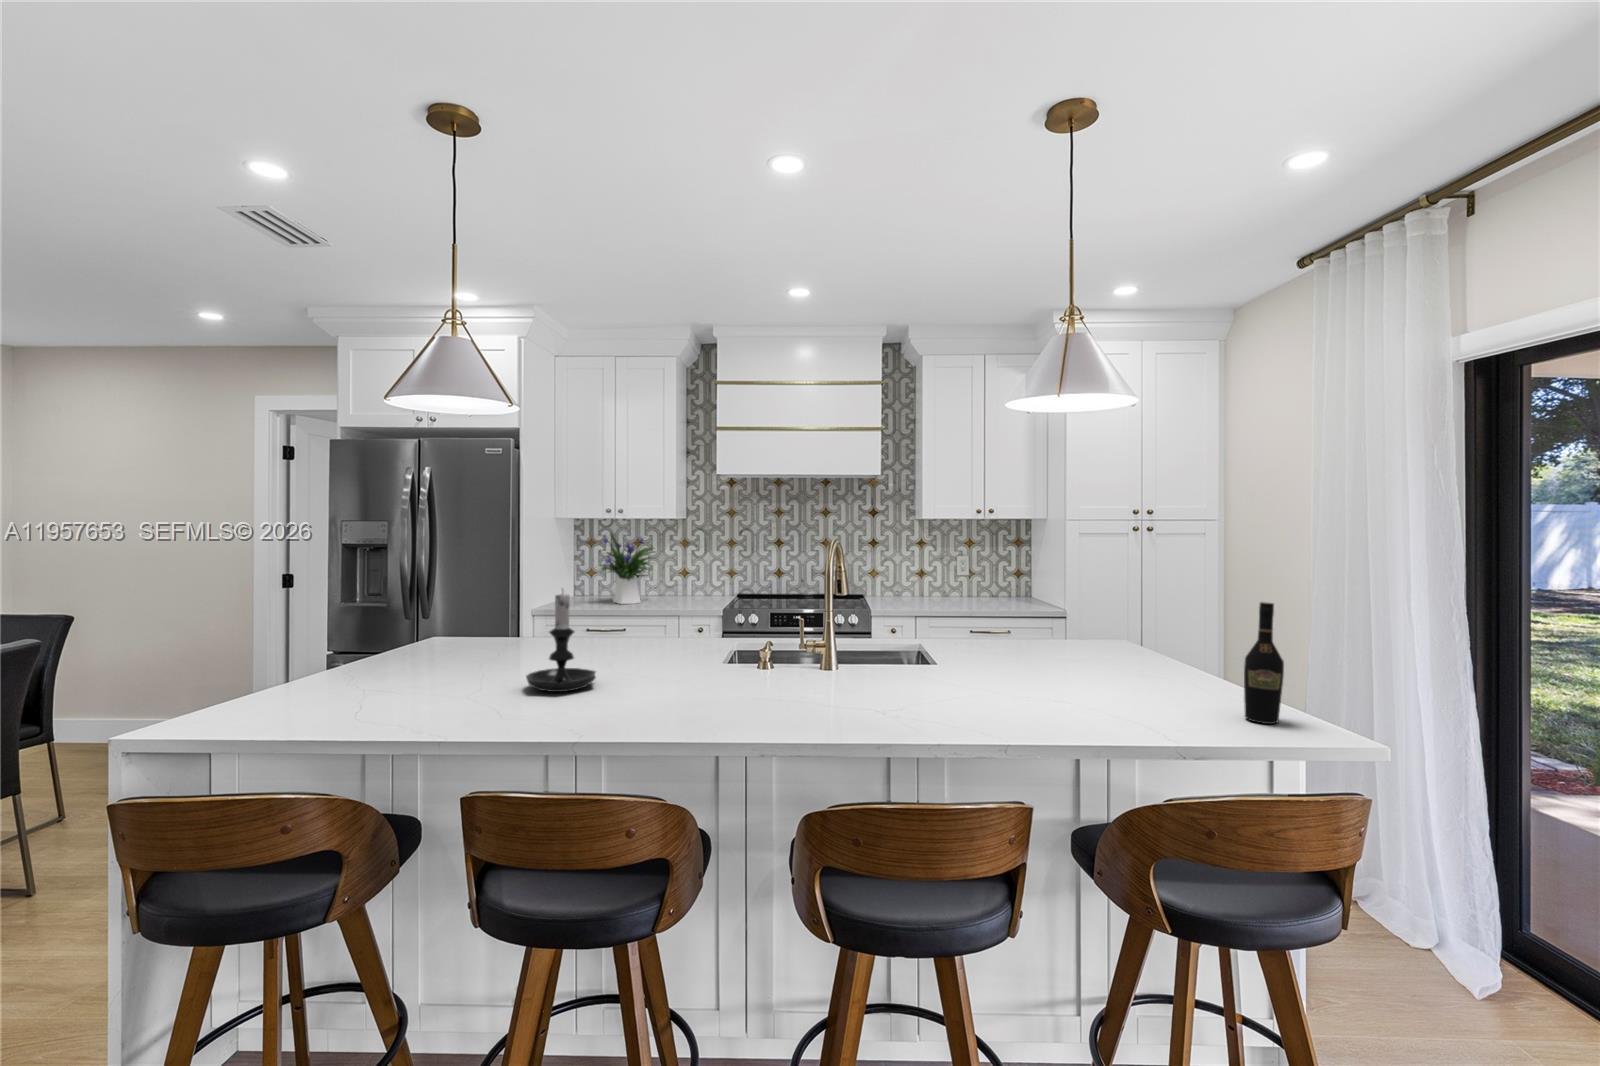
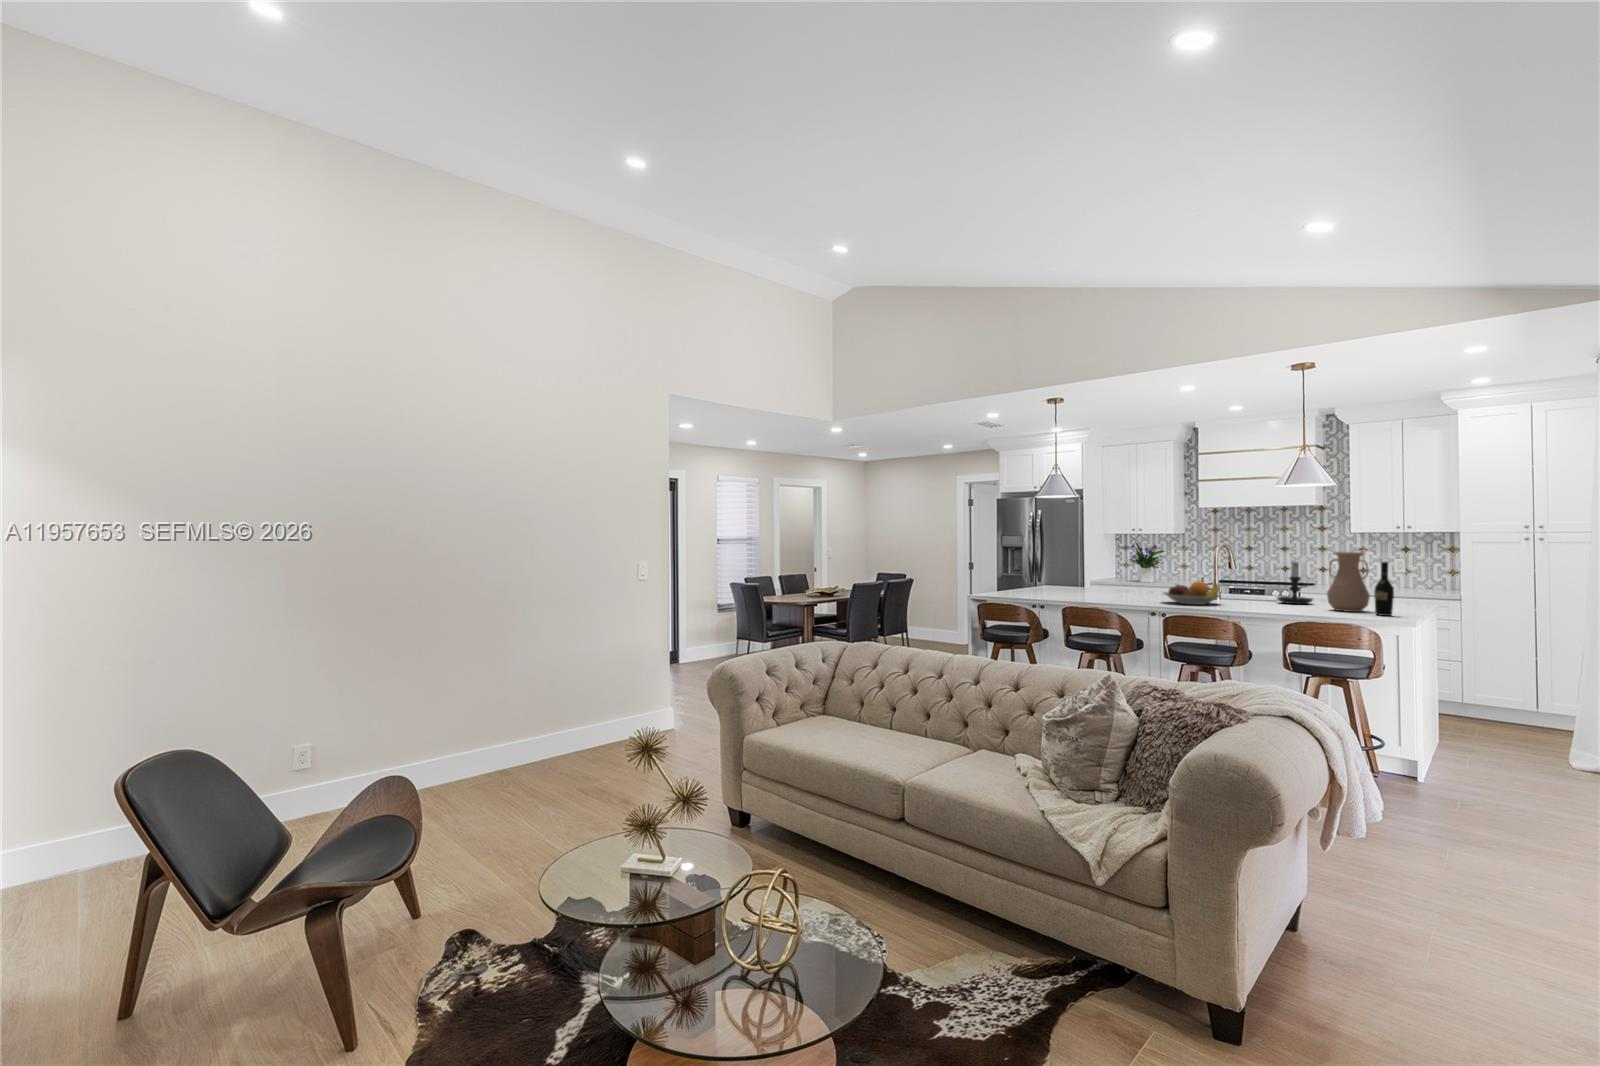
vase: none [1114,575,1197,708] -> present [1327,552,1370,612]
candle holder: present [526,594,596,692] -> present [1277,561,1313,604]
fruit bowl: none [794,656,927,721] -> present [1163,581,1221,605]

